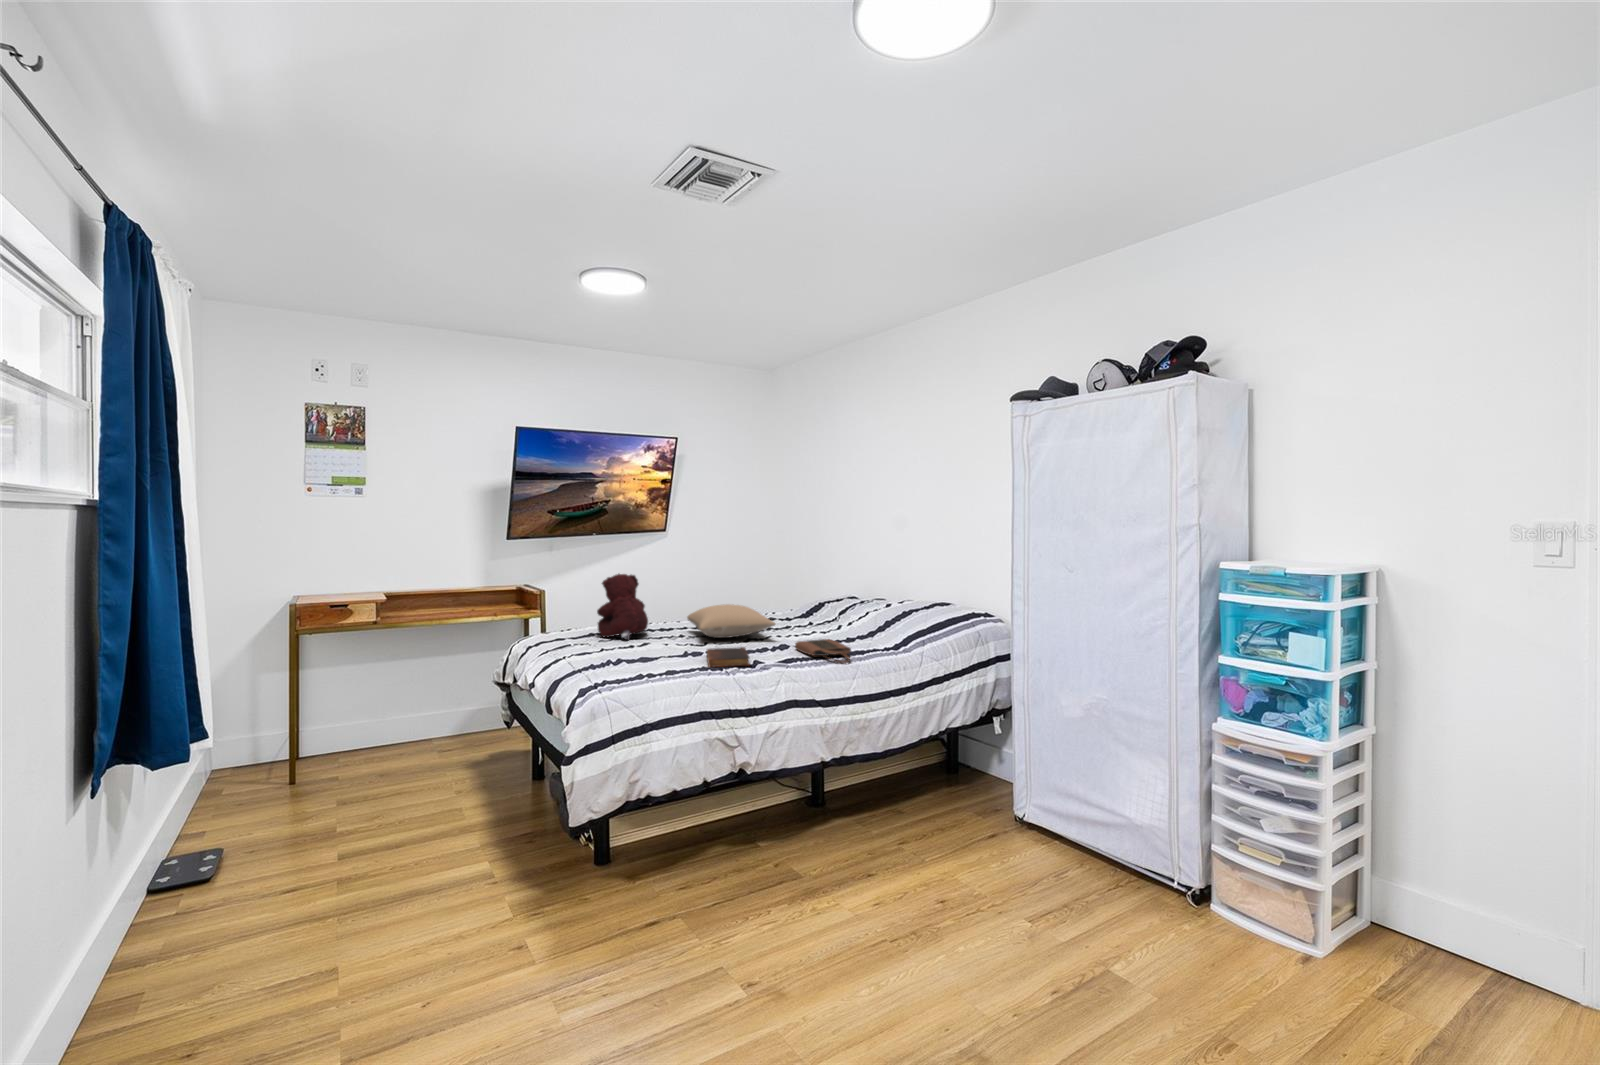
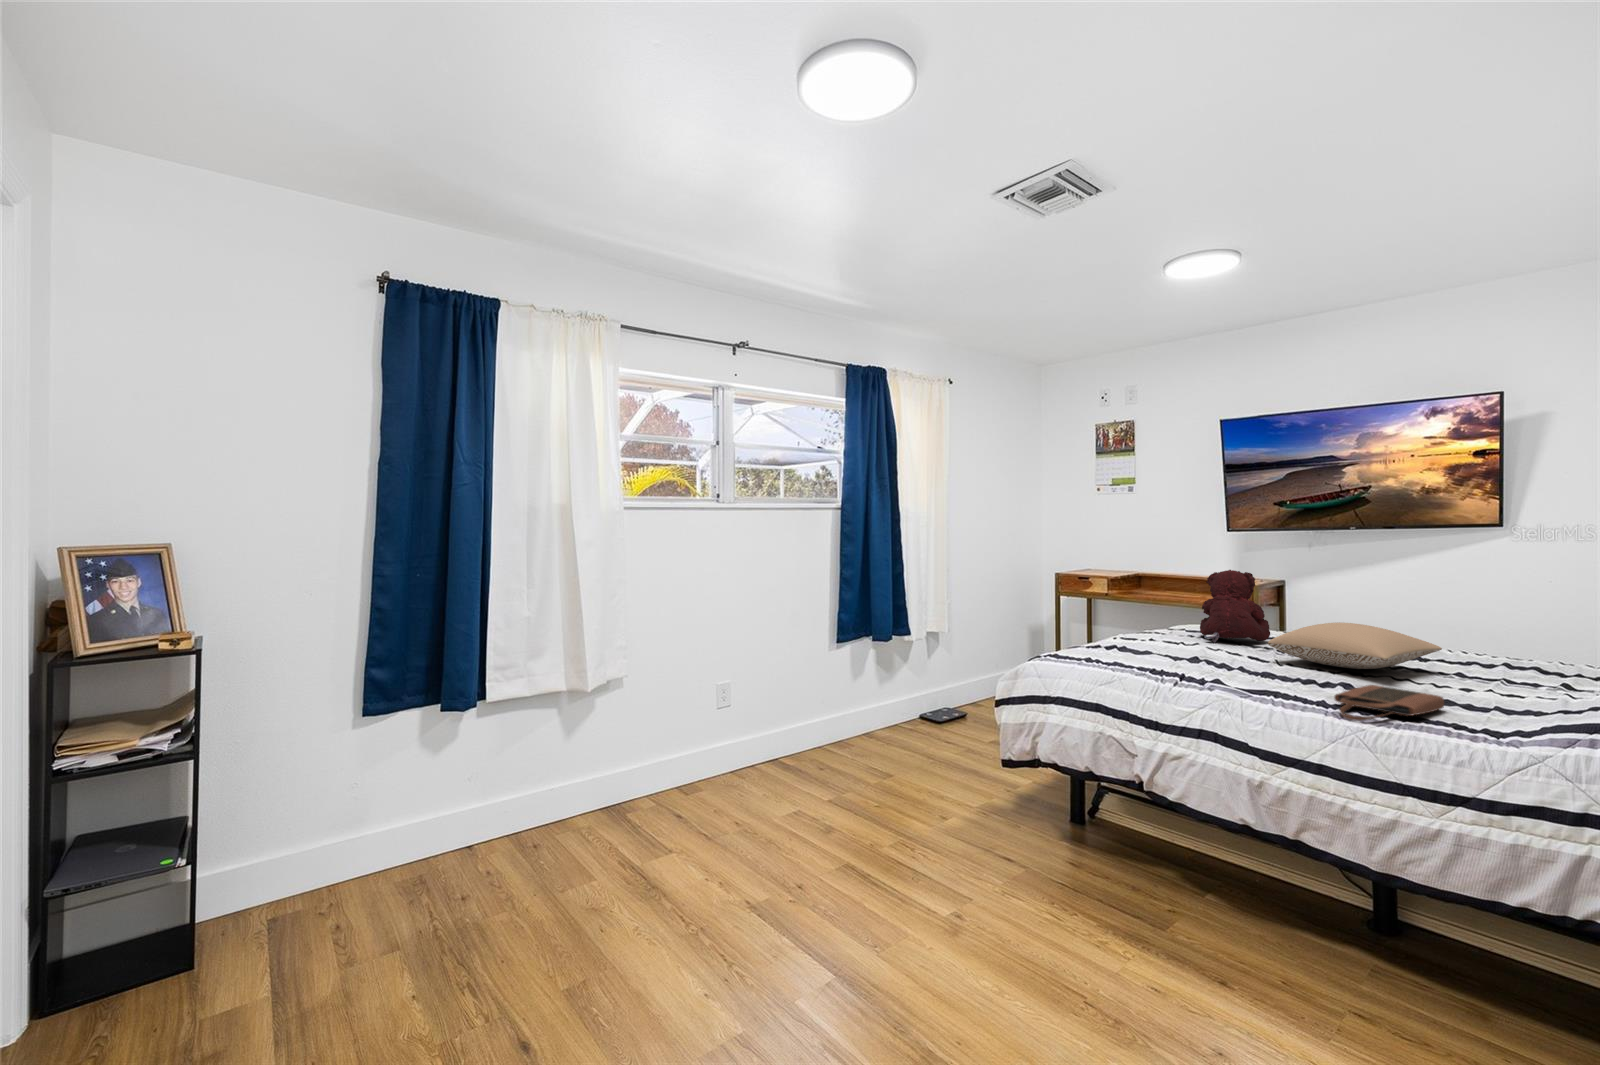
book: present [707,647,750,667] -> none [1173,660,1264,683]

